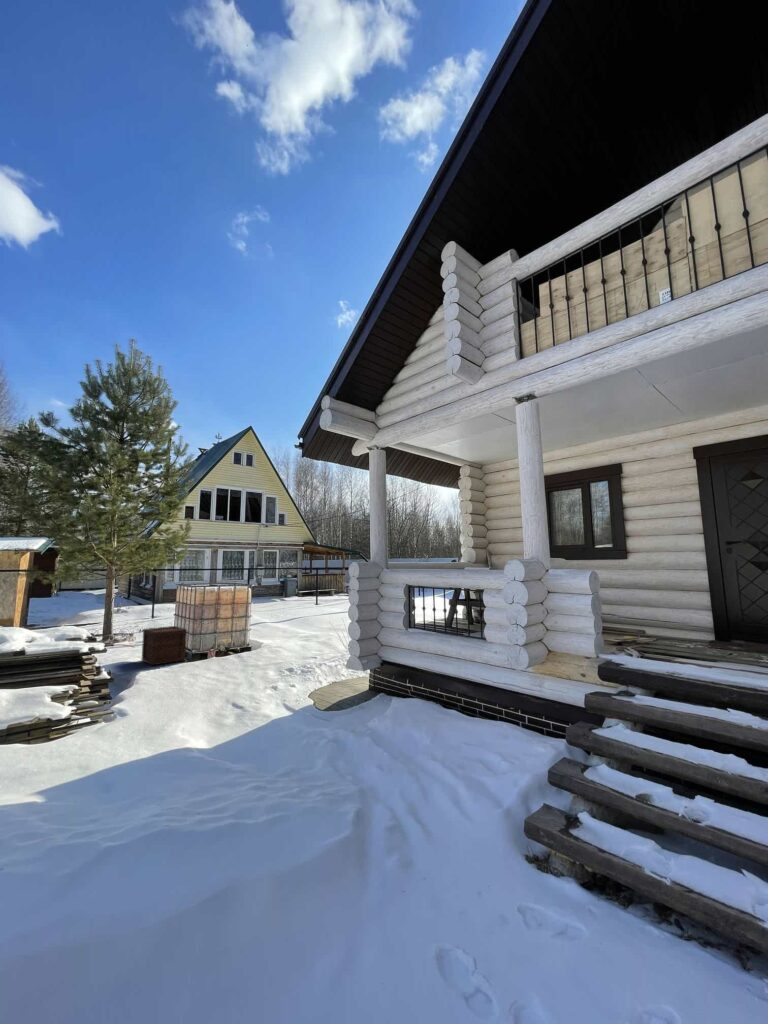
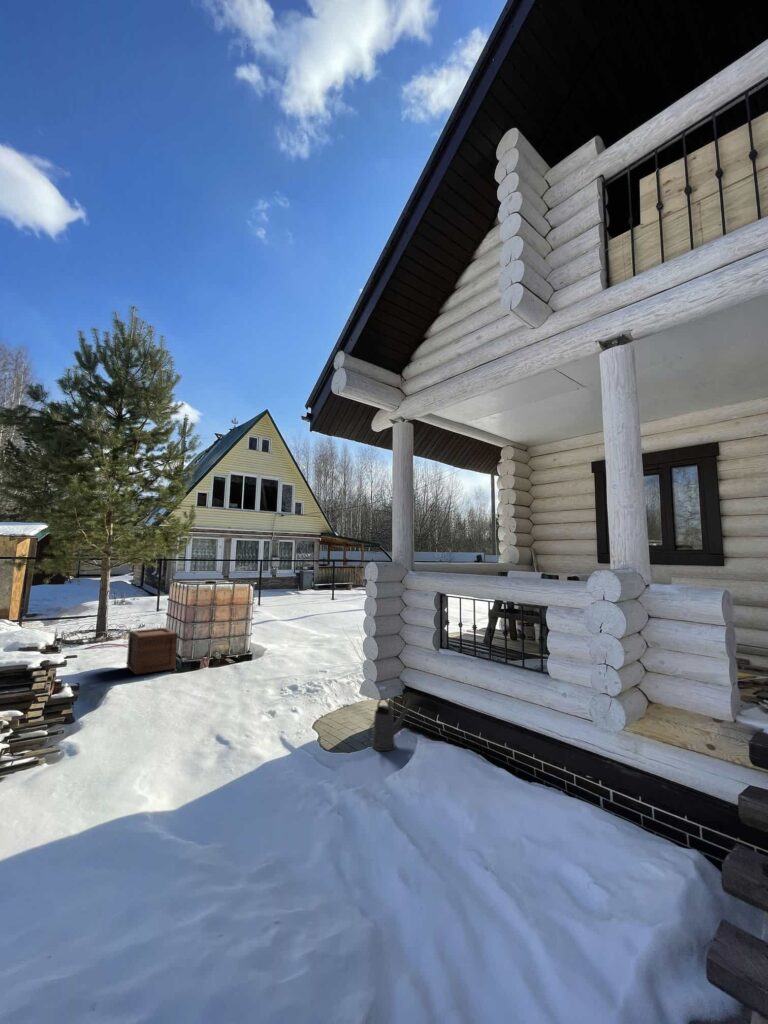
watering can: none [354,667,387,708] -> present [368,698,411,751]

